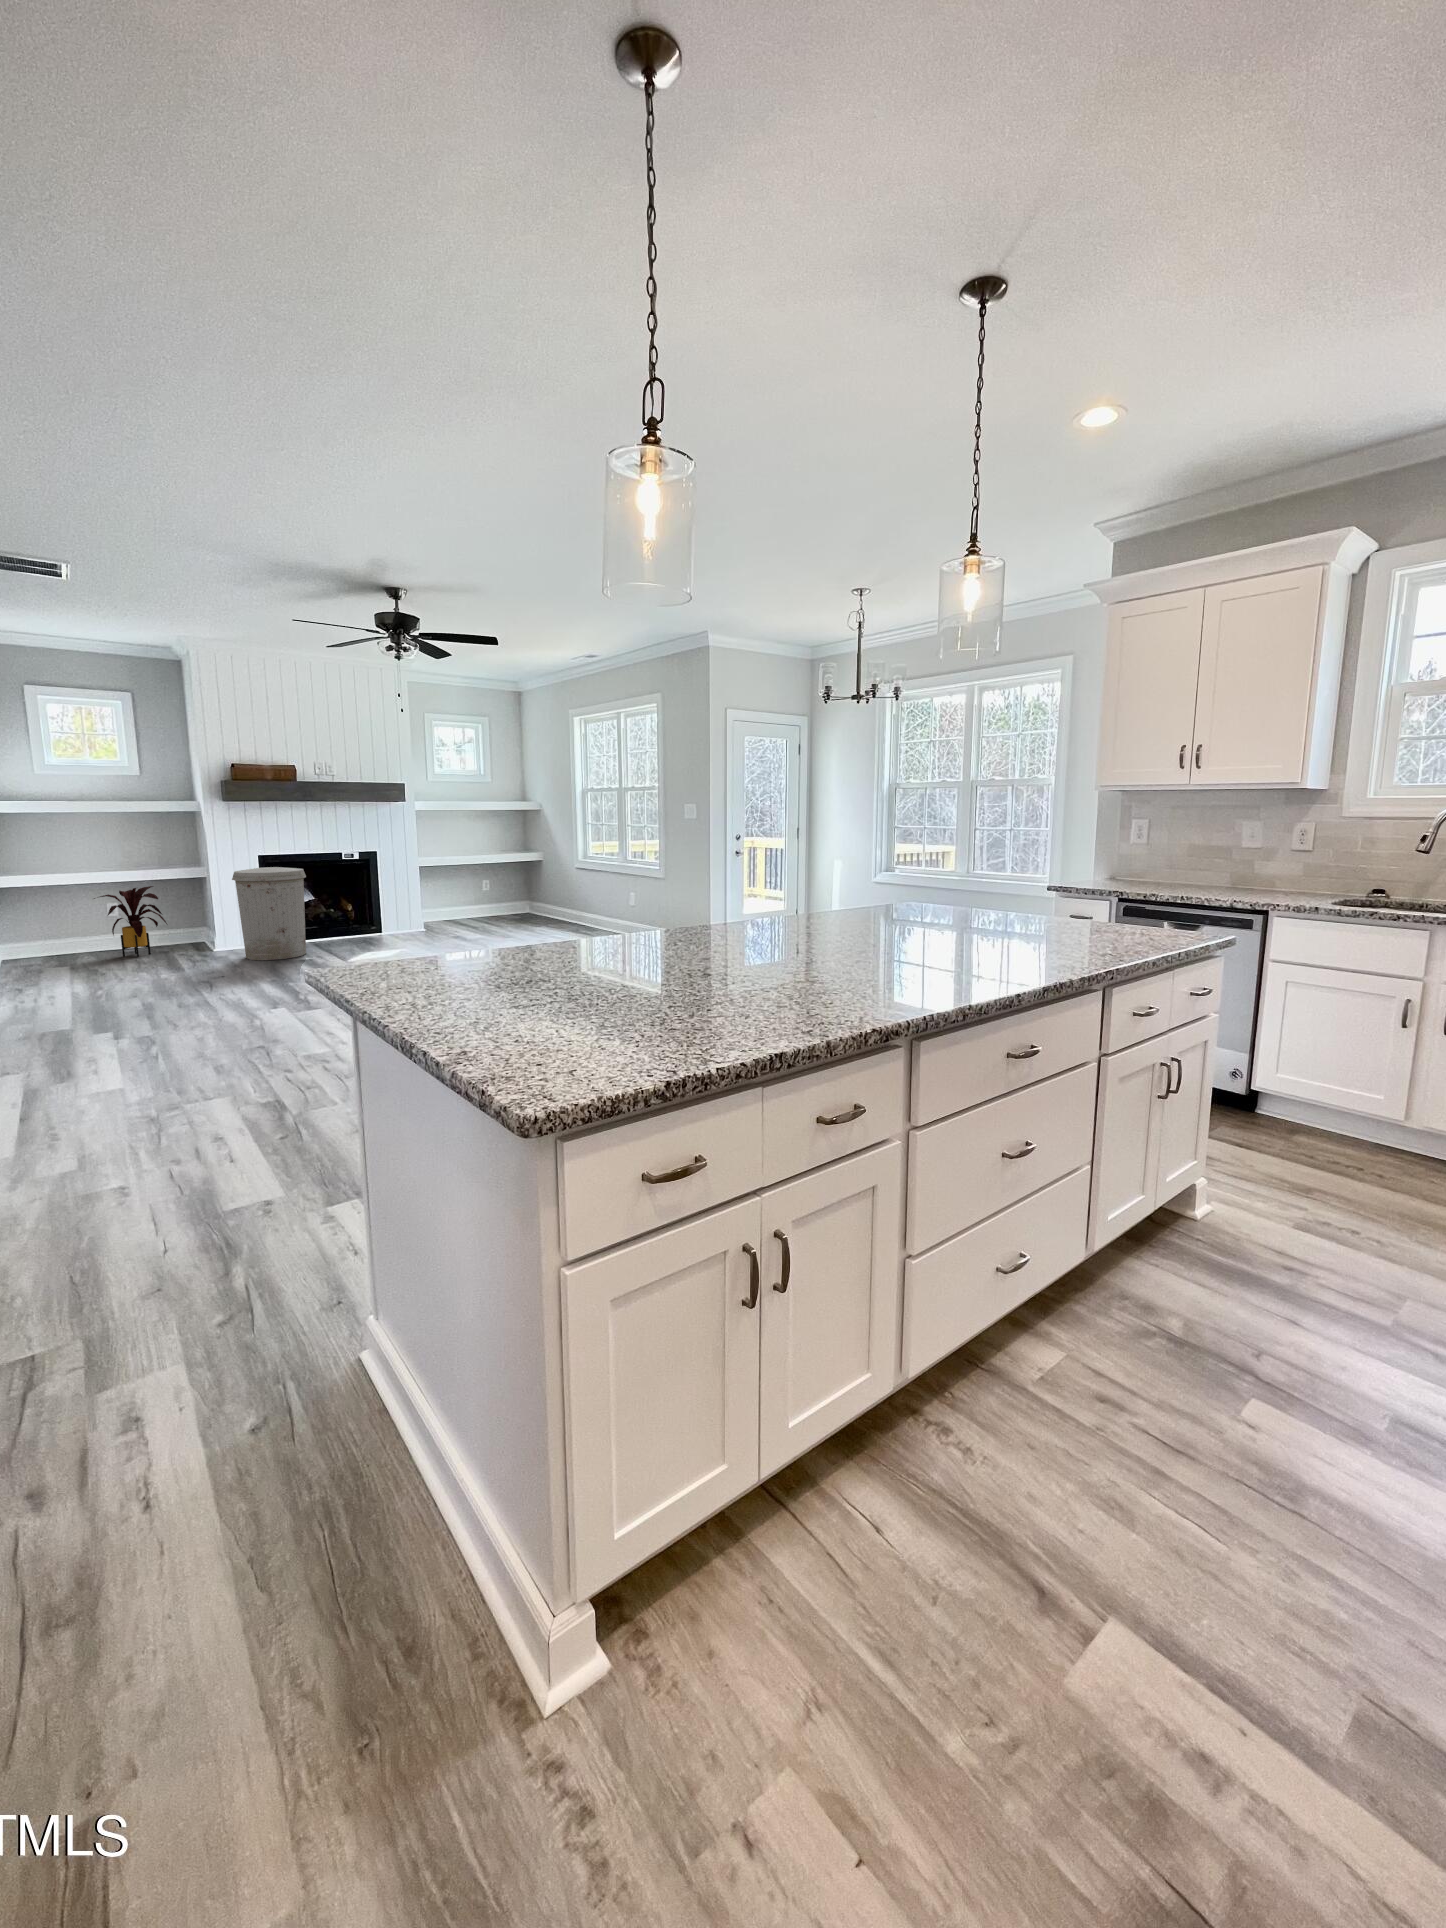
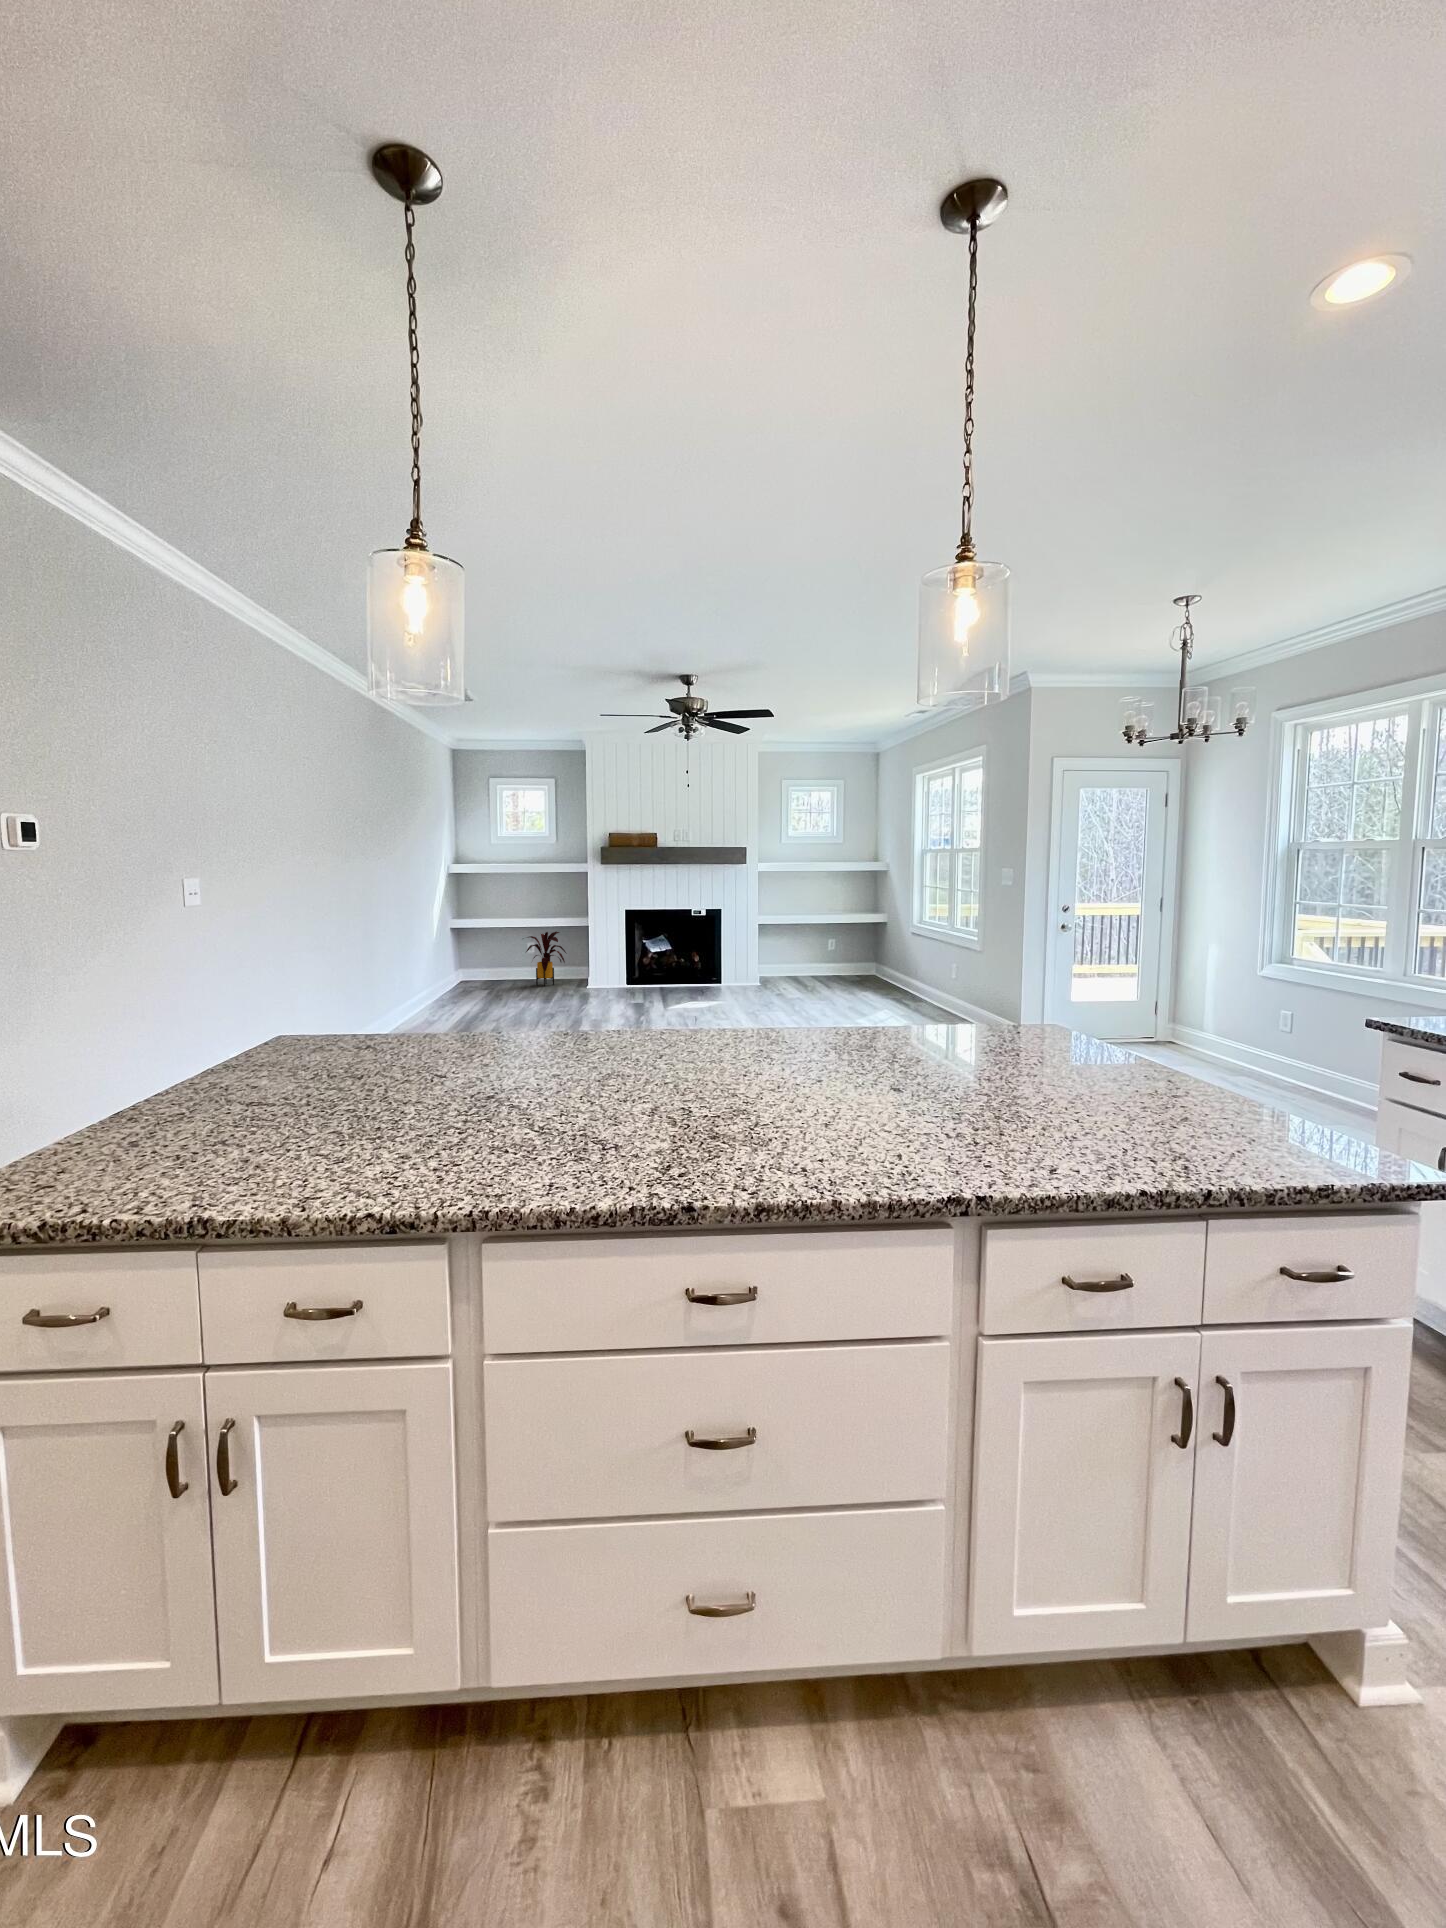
trash can: present [232,867,306,960] -> none [601,920,657,999]

